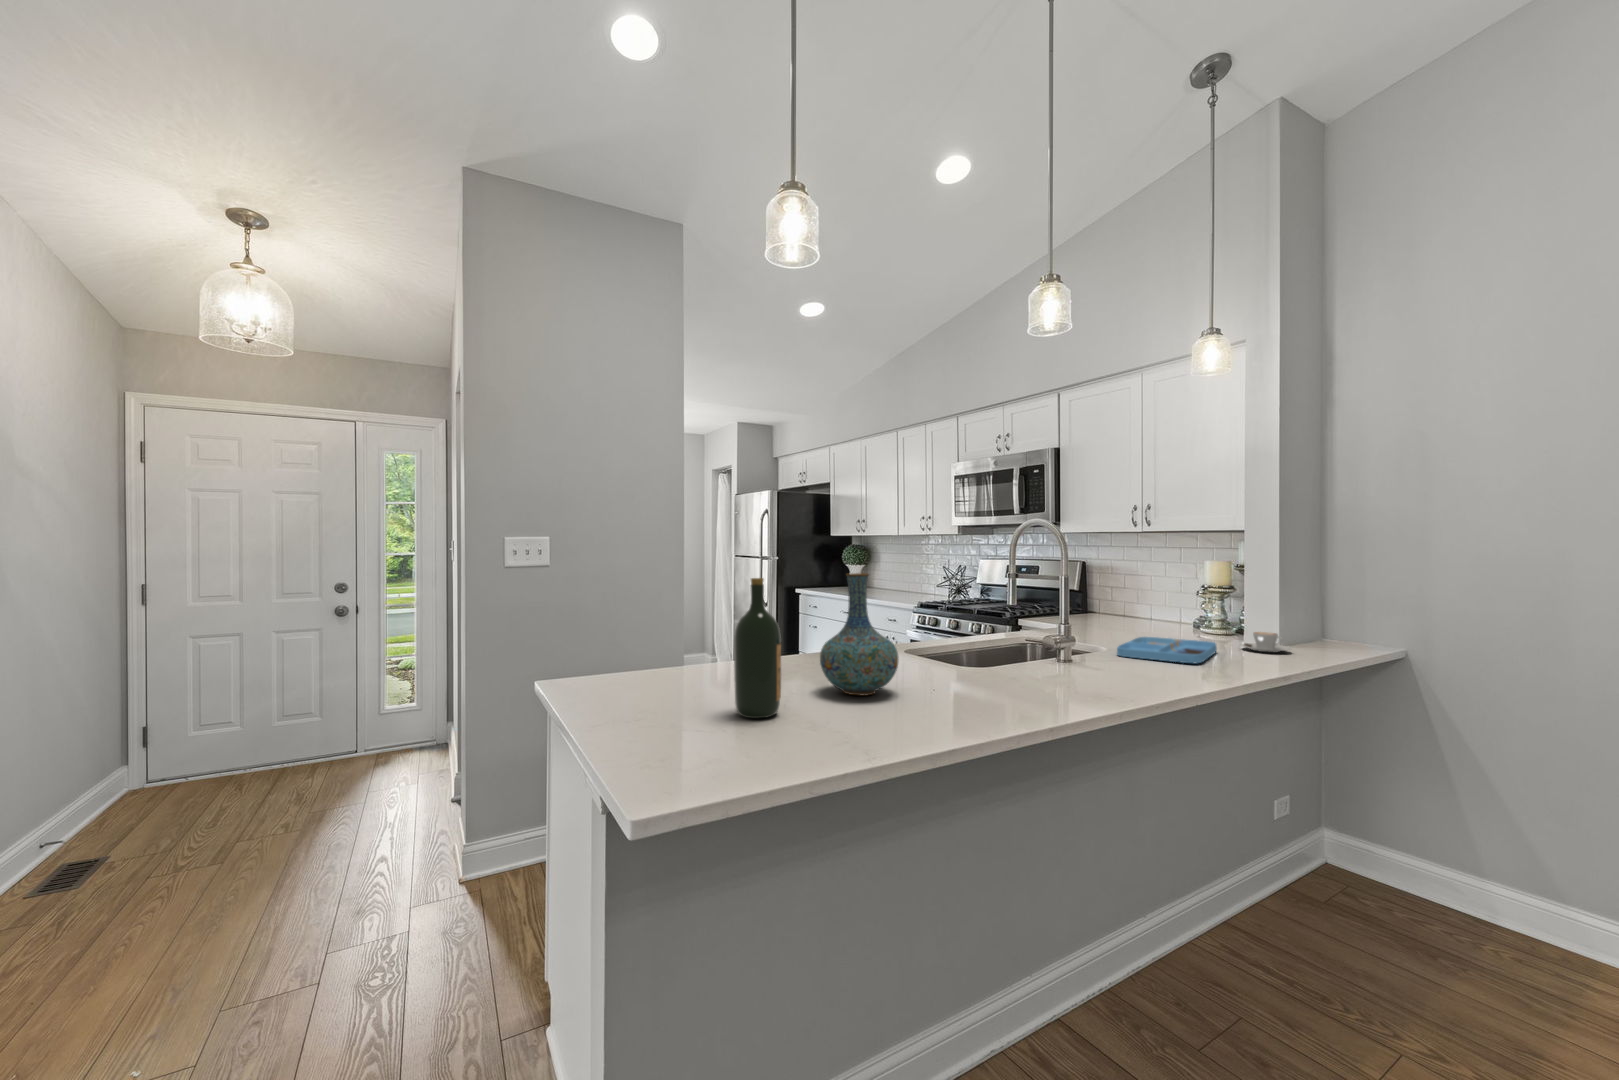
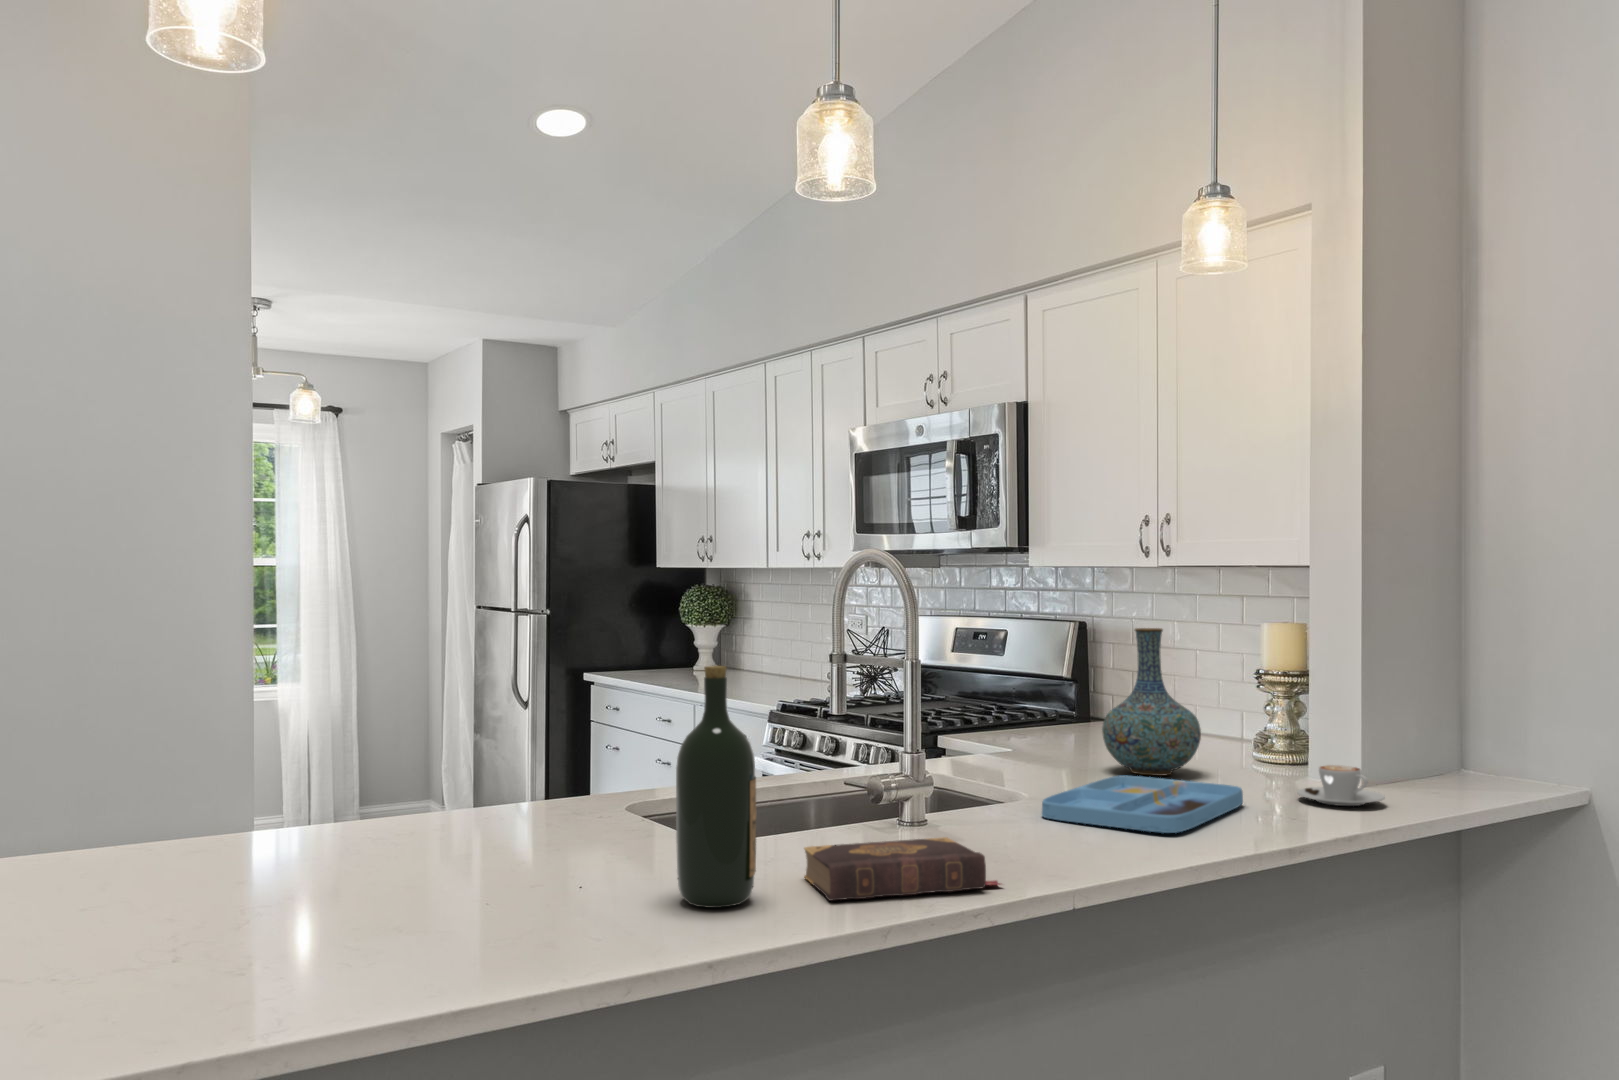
vase: present [820,573,898,695] -> present [1102,628,1201,776]
wine bottle: present [734,578,781,718] -> present [676,666,756,908]
book: none [1030,662,1138,691] -> present [804,837,1000,901]

